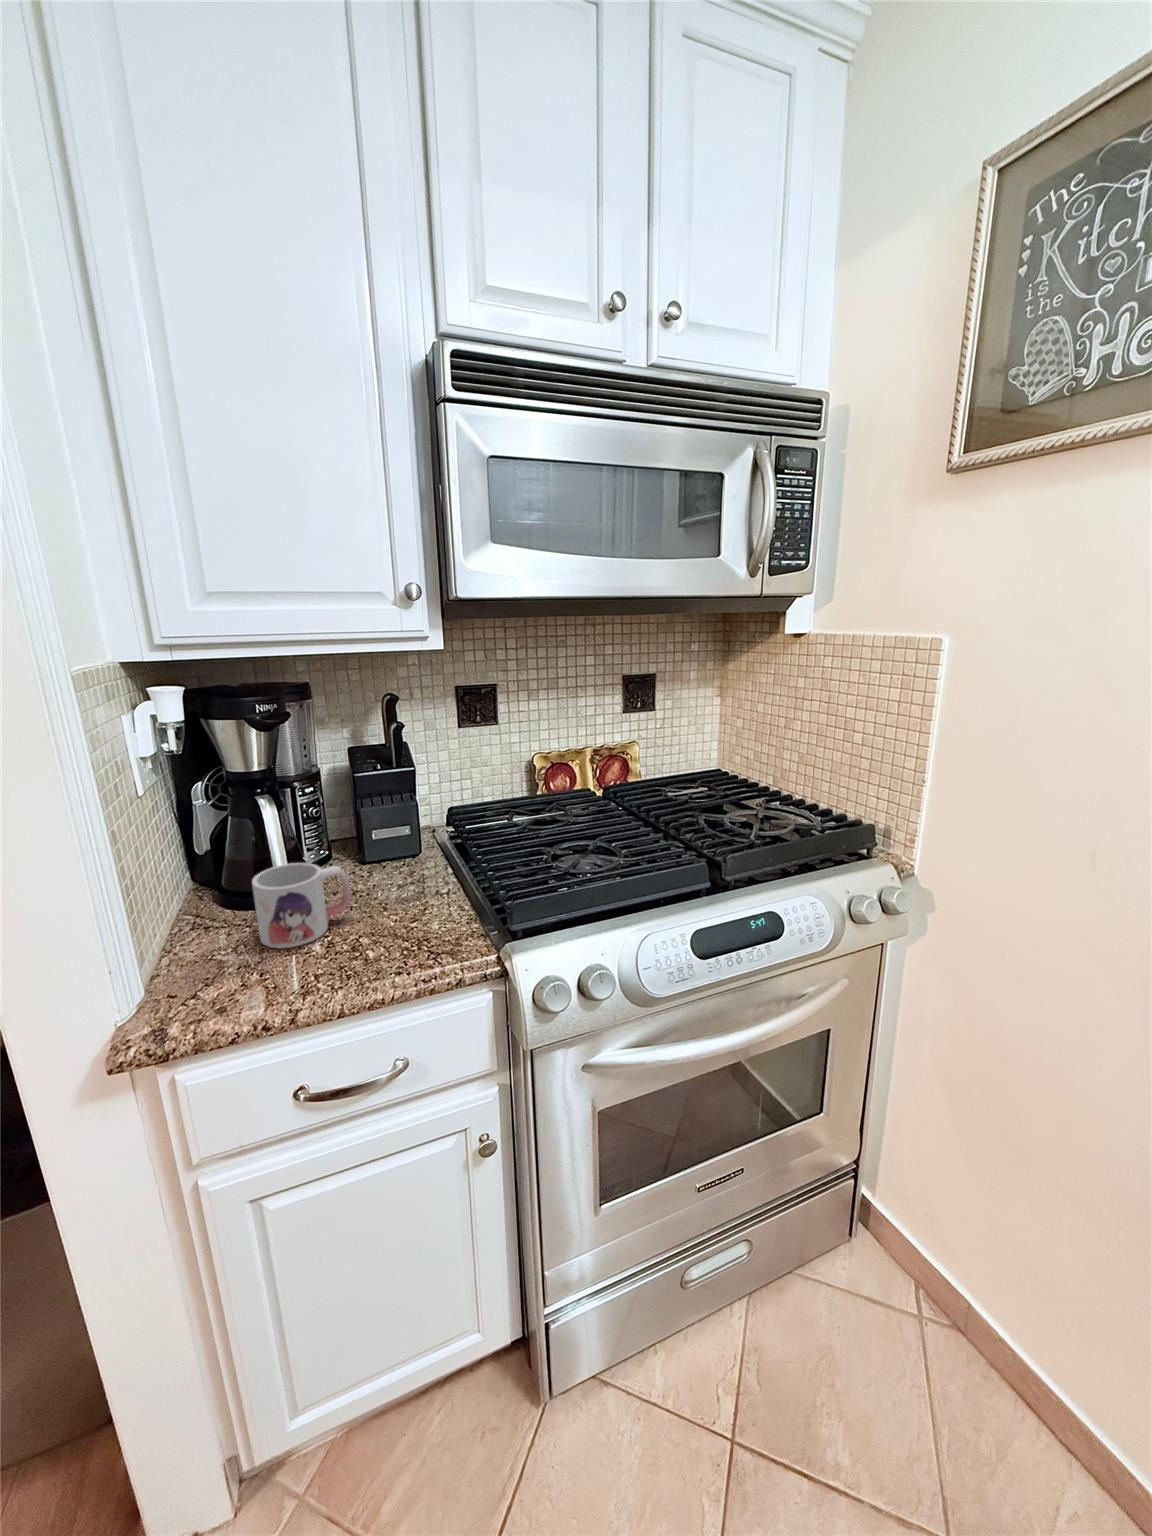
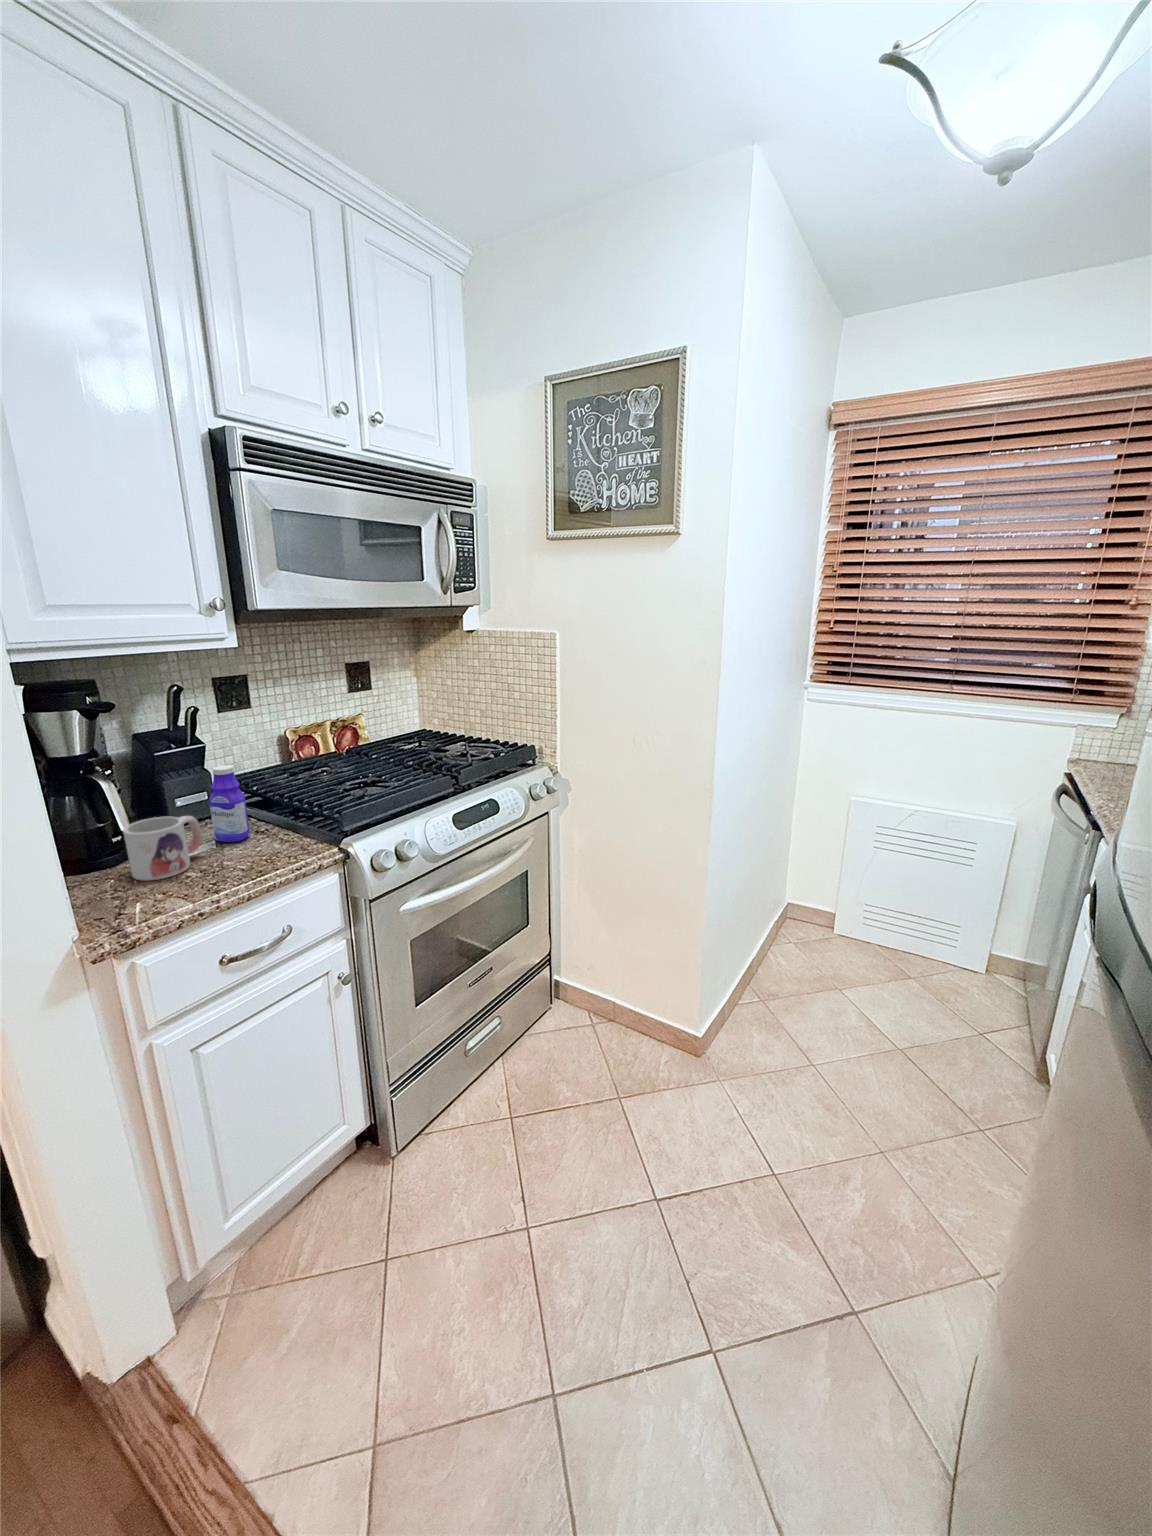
bottle: none [379,804,421,906] -> present [209,765,249,842]

